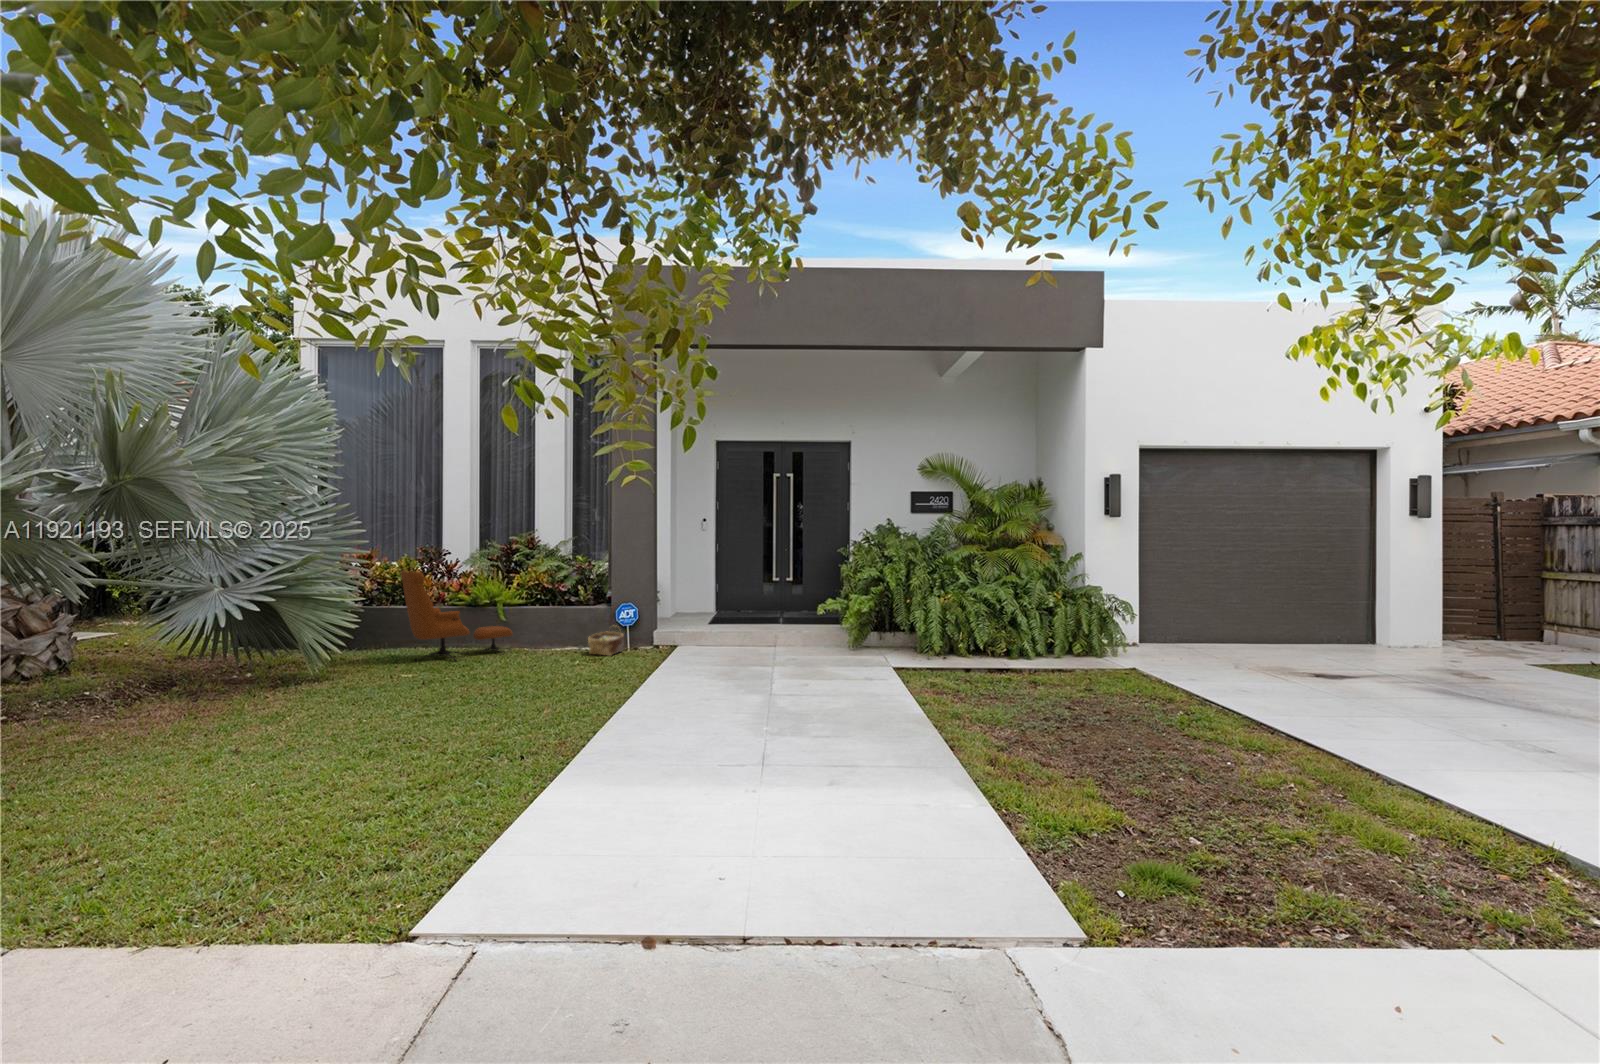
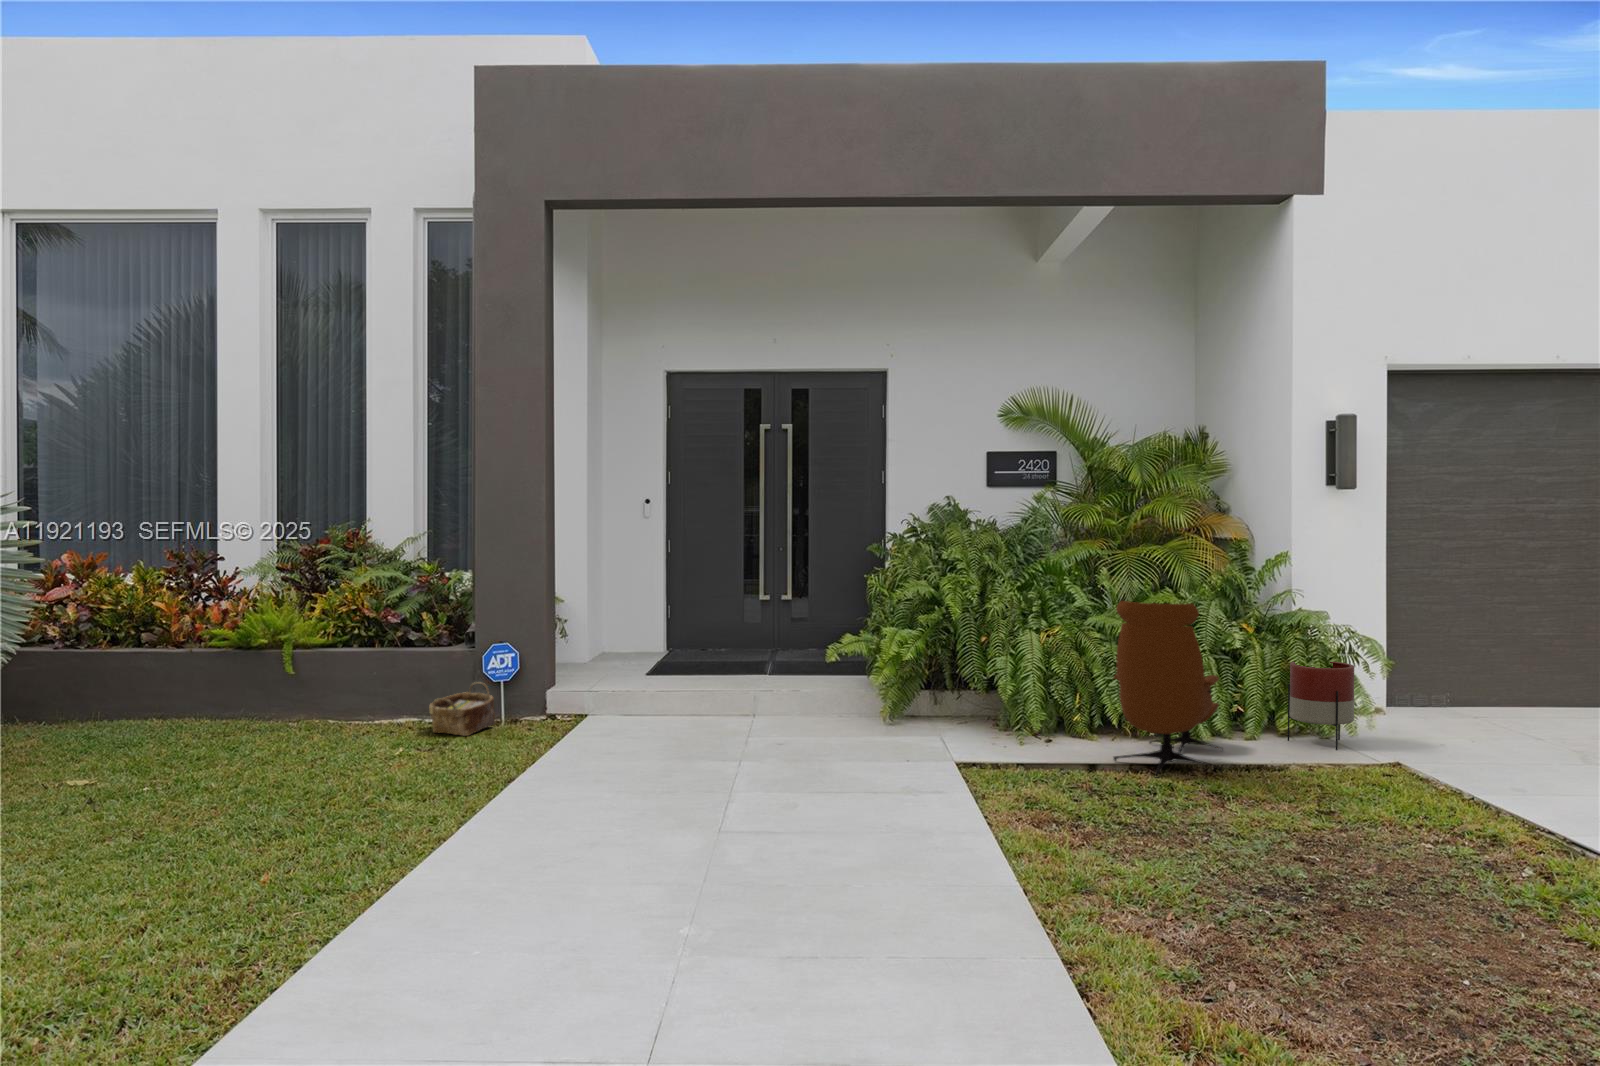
lounge chair: present [401,570,513,661] -> present [1113,601,1223,777]
planter: none [1079,614,1115,663] -> present [1288,662,1354,750]

